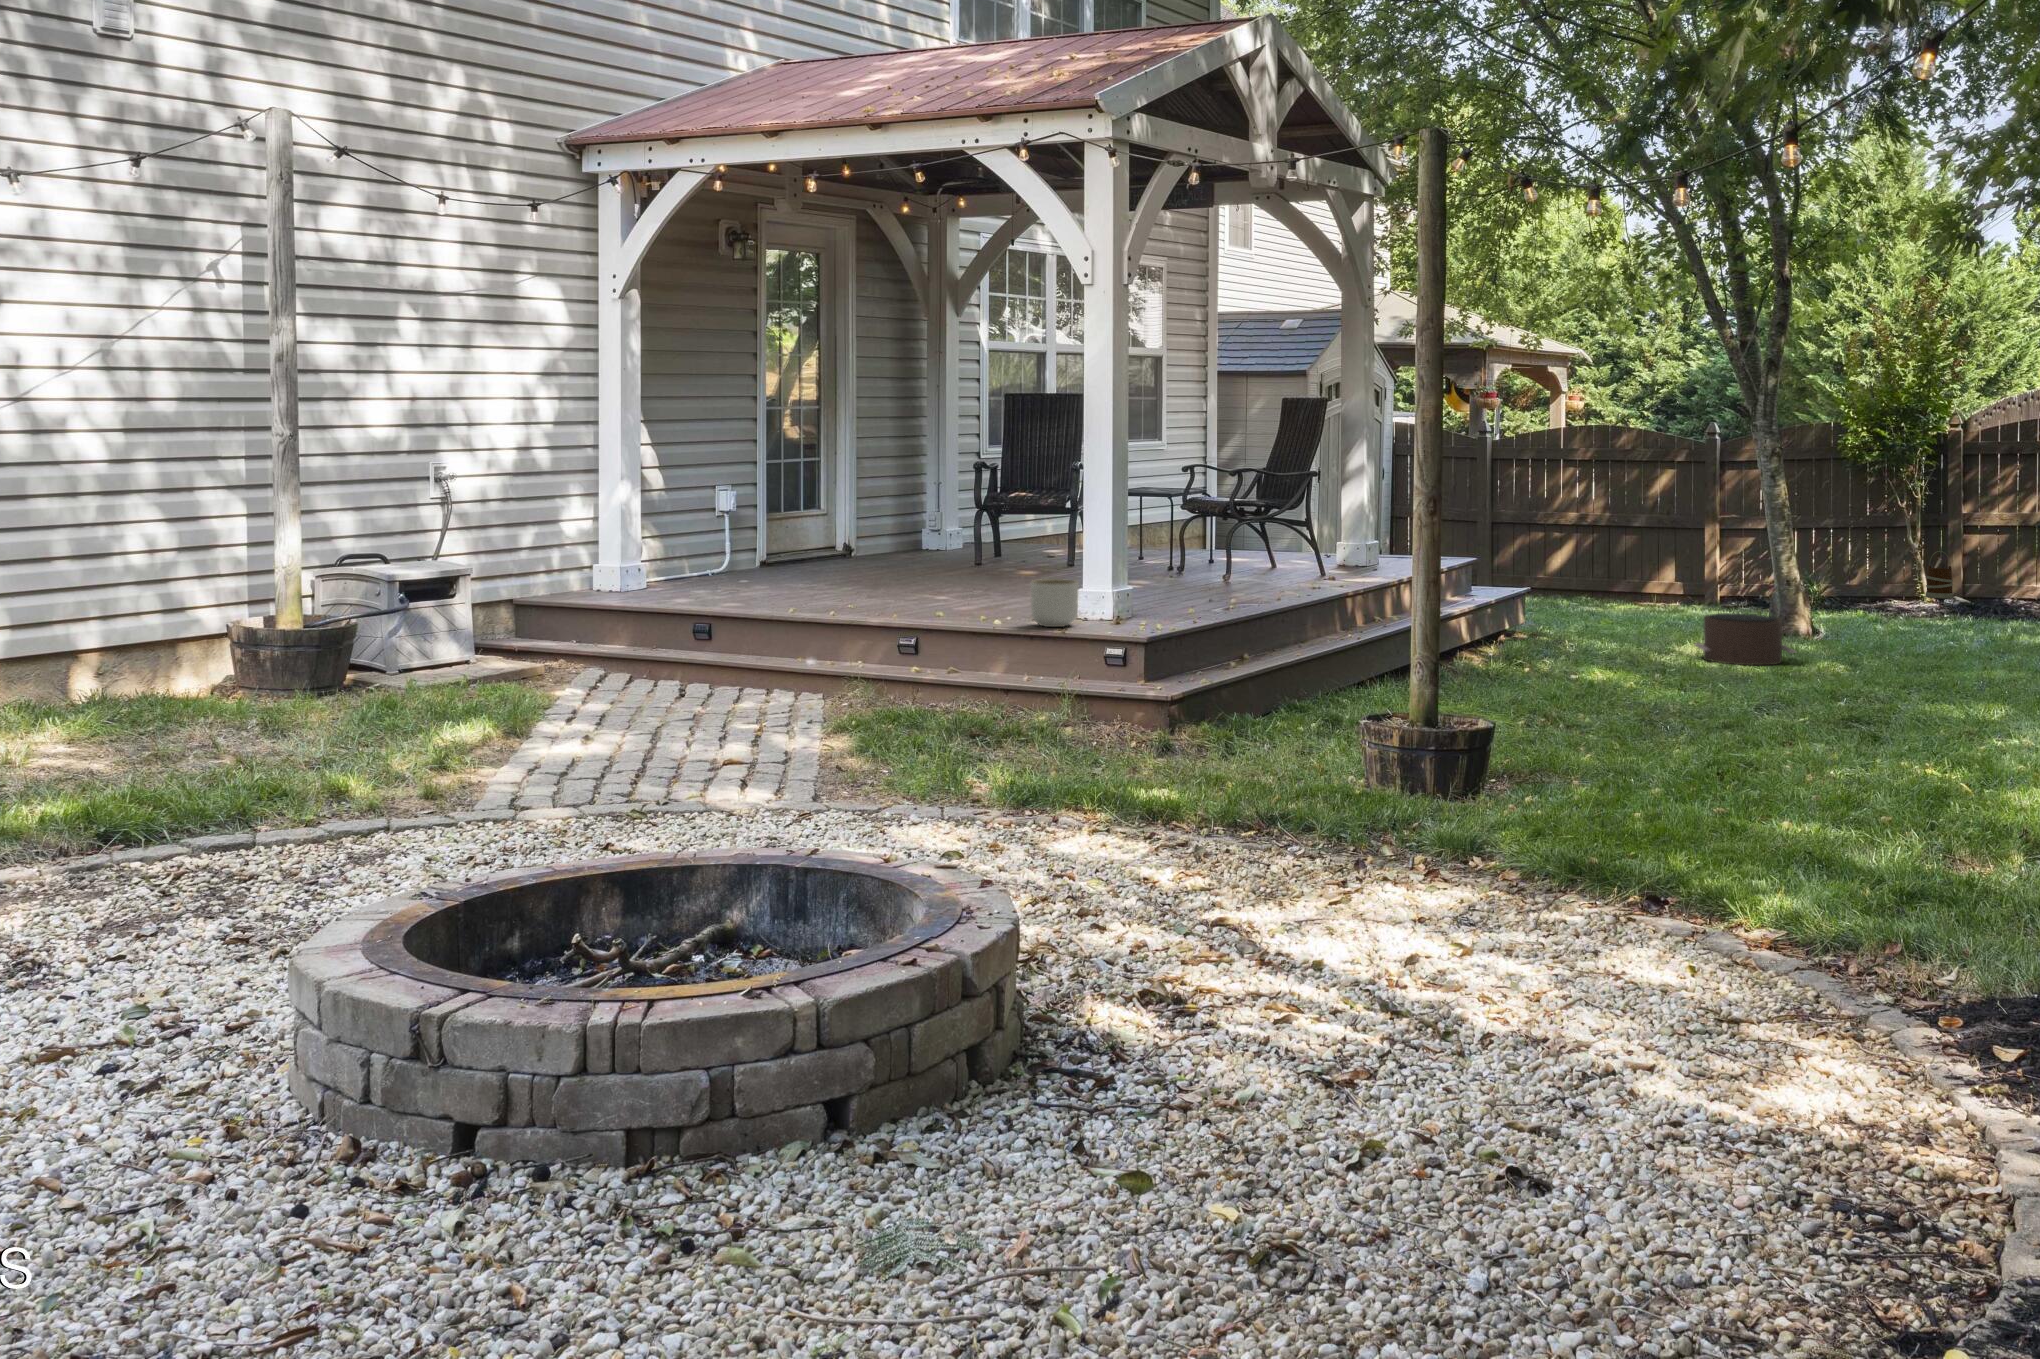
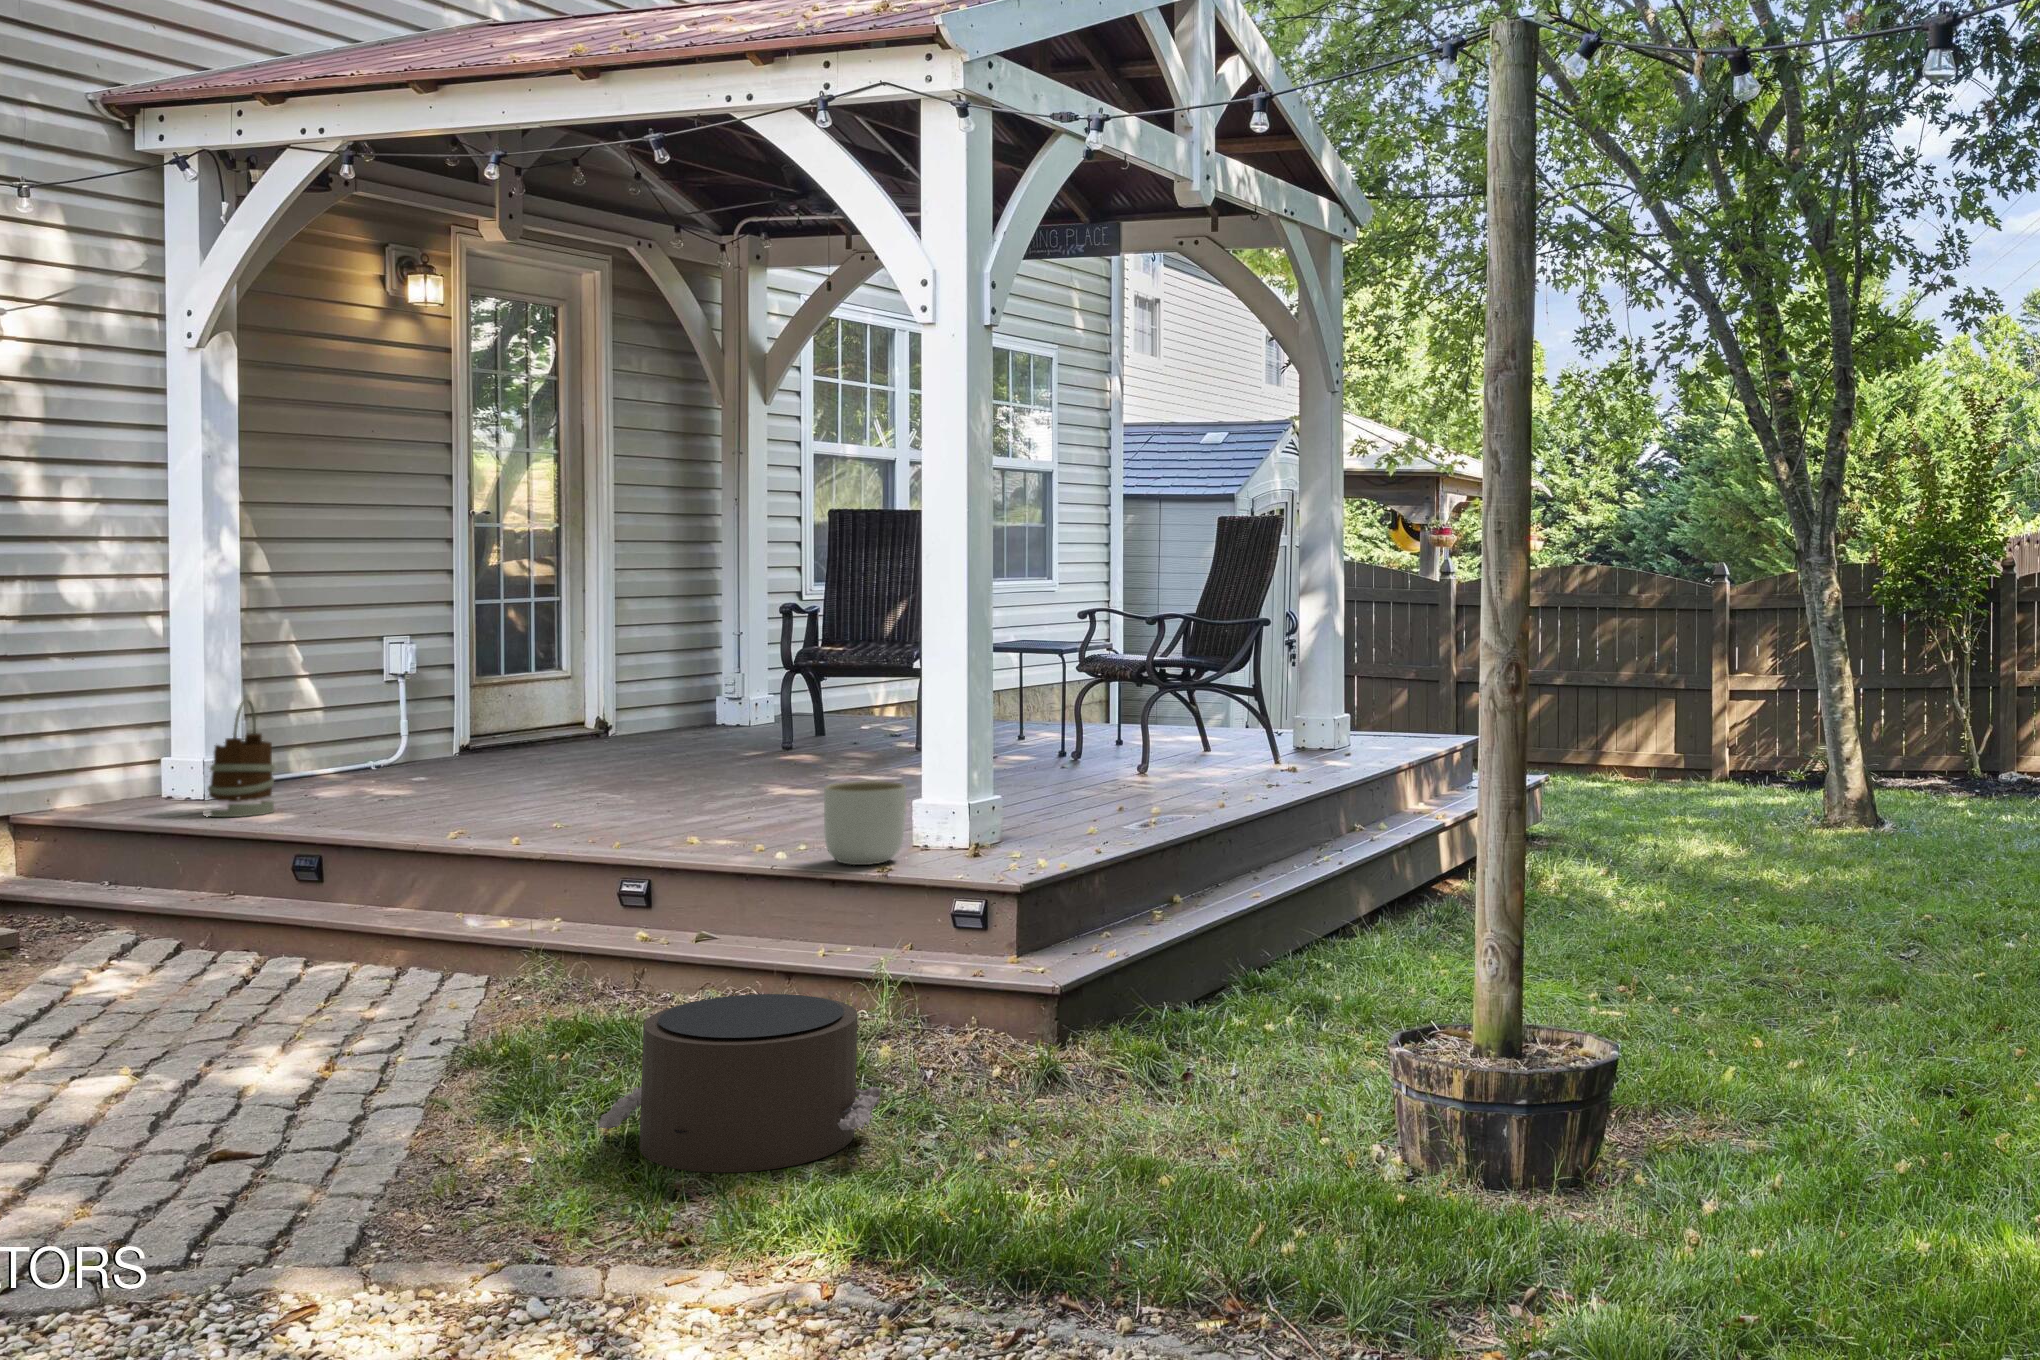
wooden bucket: present [1926,551,1953,598] -> present [208,700,275,817]
pouf: present [1694,613,1796,665] -> present [597,994,881,1173]

